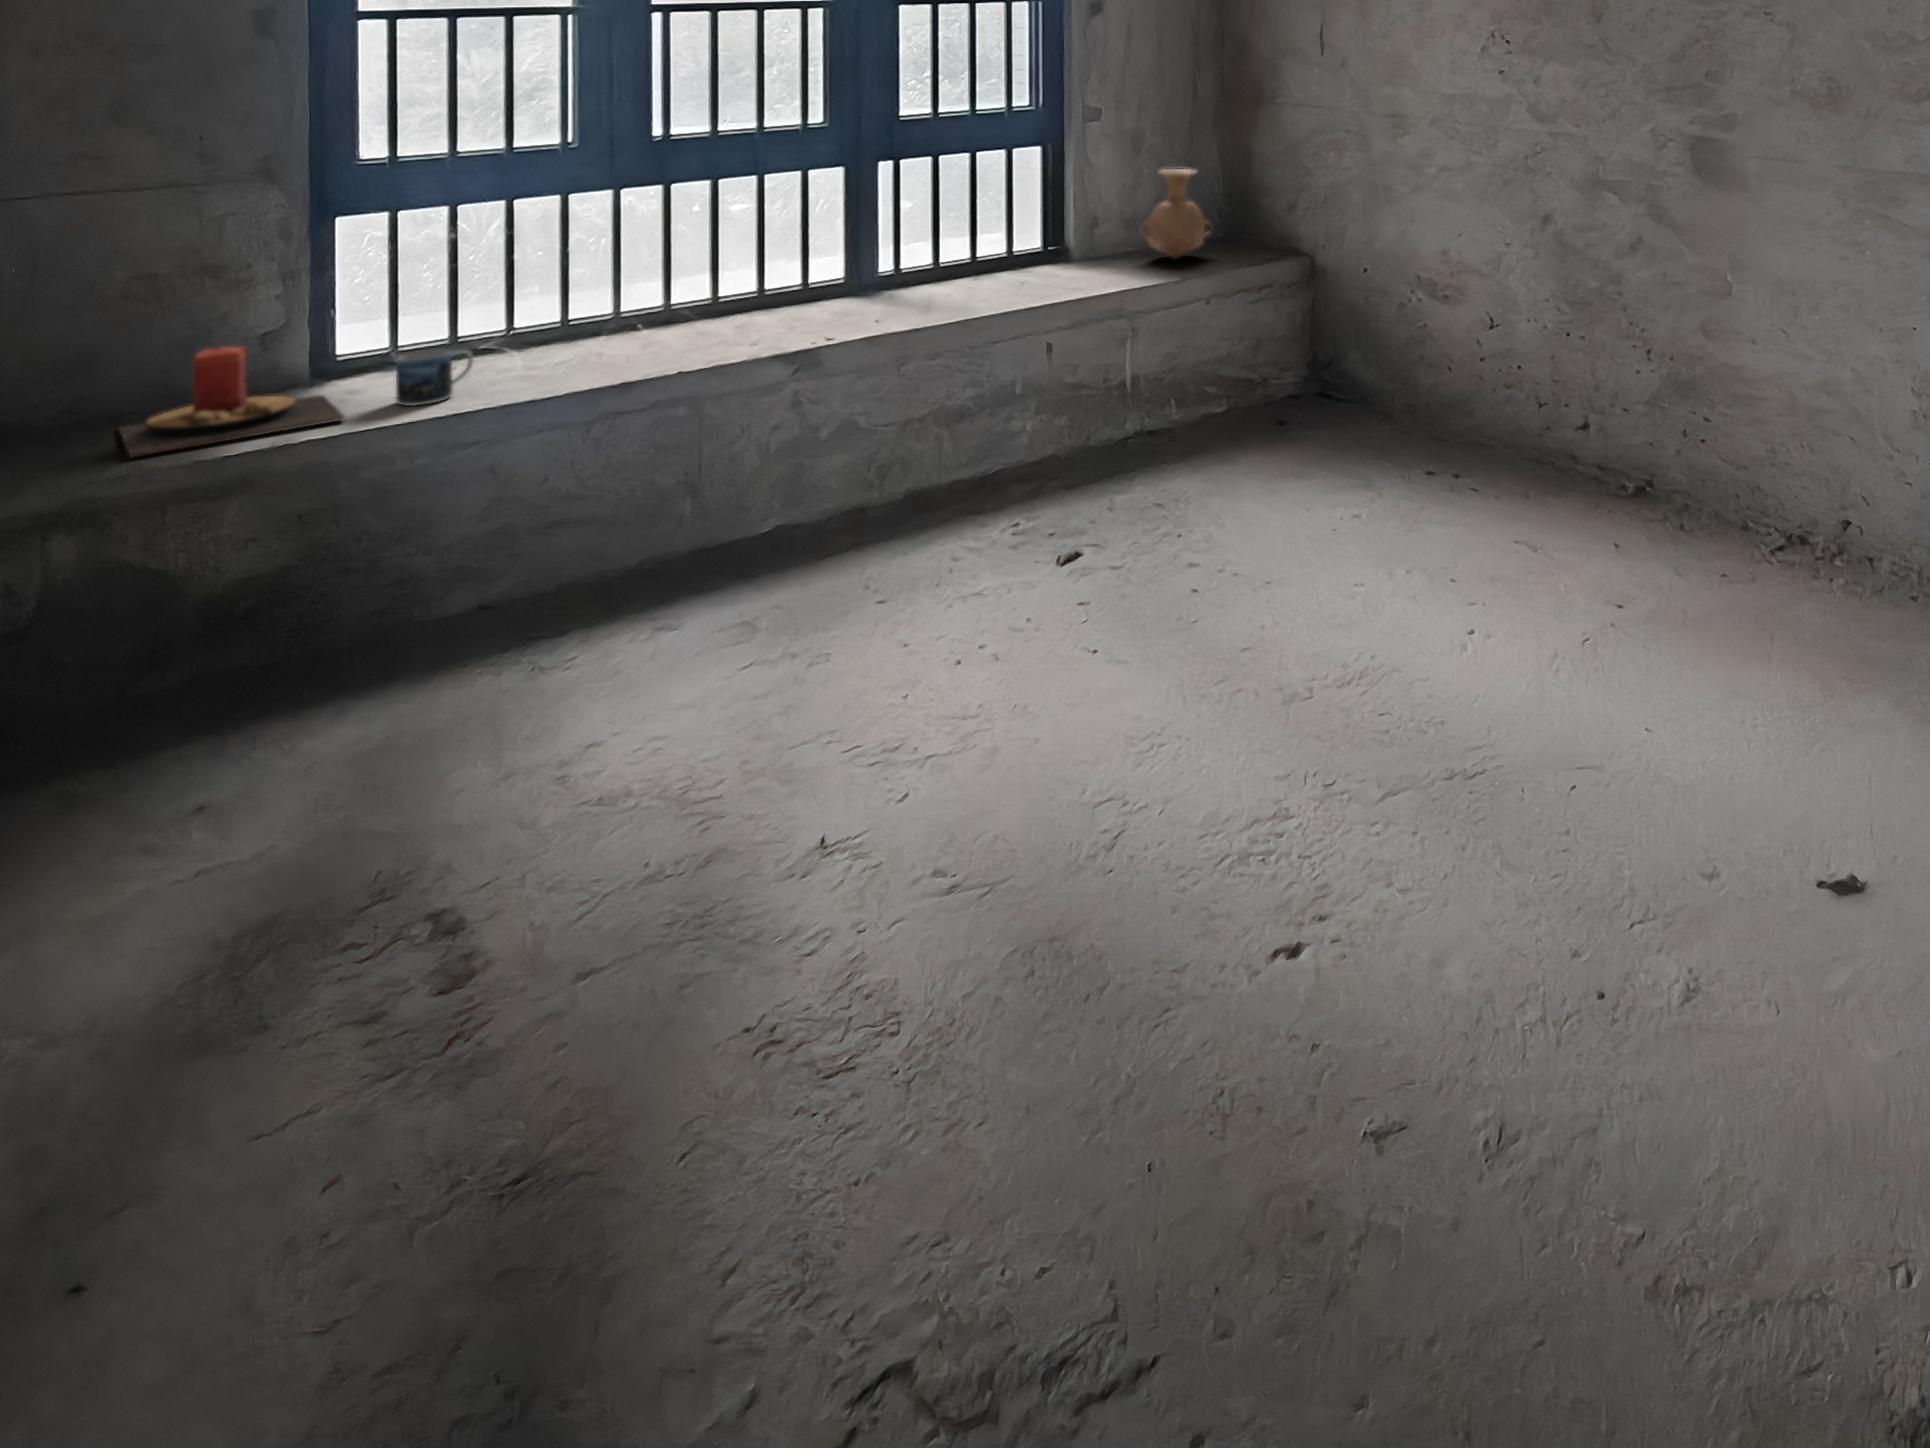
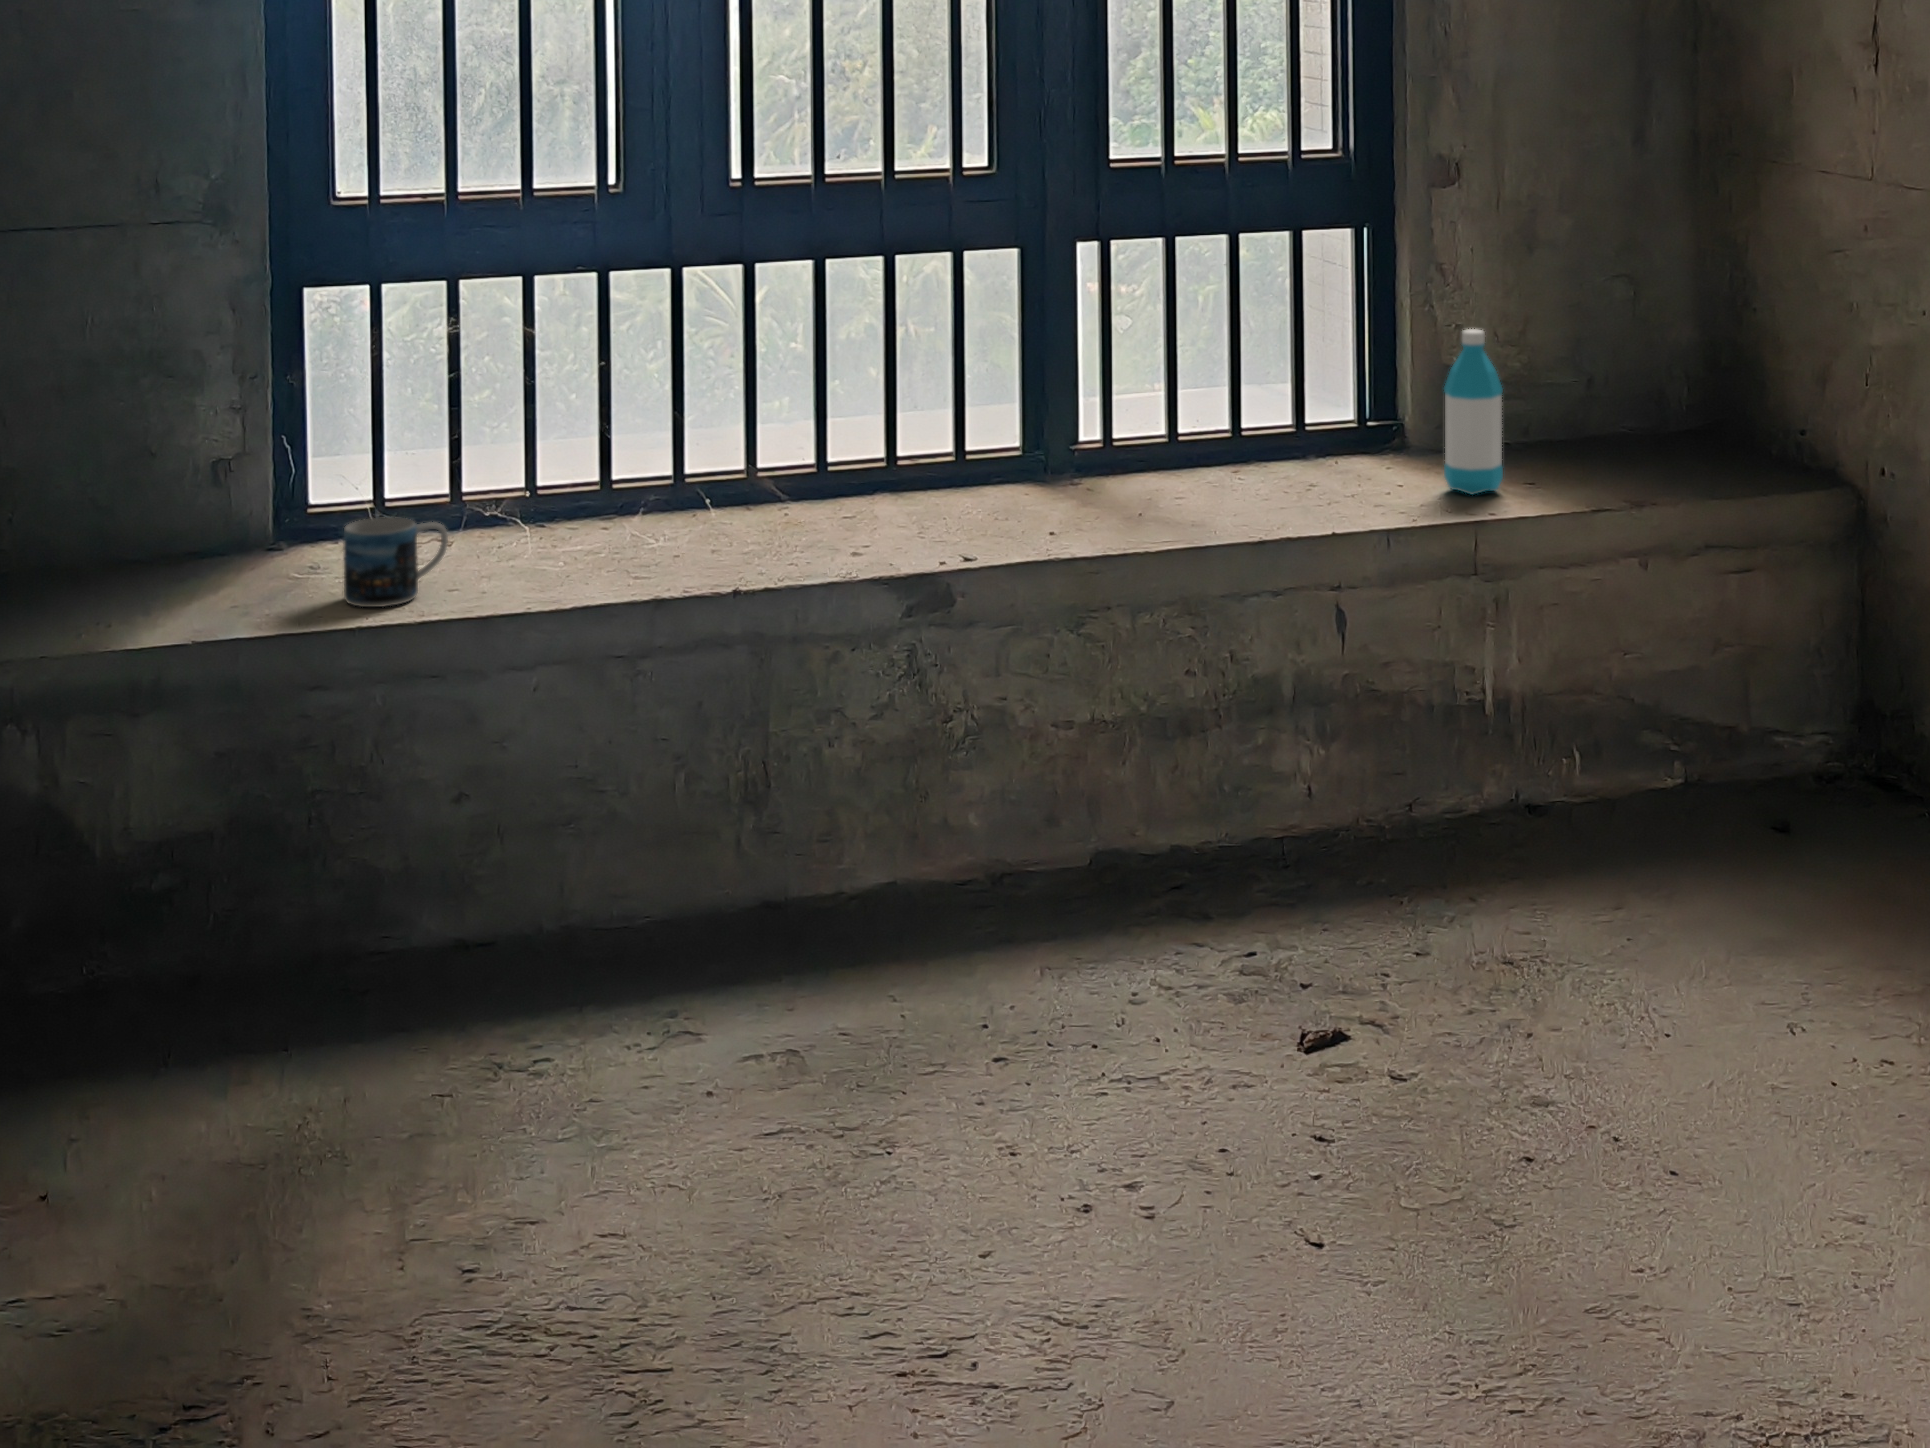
vase: present [1141,169,1210,259] -> none [1525,285,1659,461]
water bottle: none [1100,193,1133,279] -> present [1444,329,1503,495]
candle: present [119,346,345,457] -> none [8,484,272,645]

